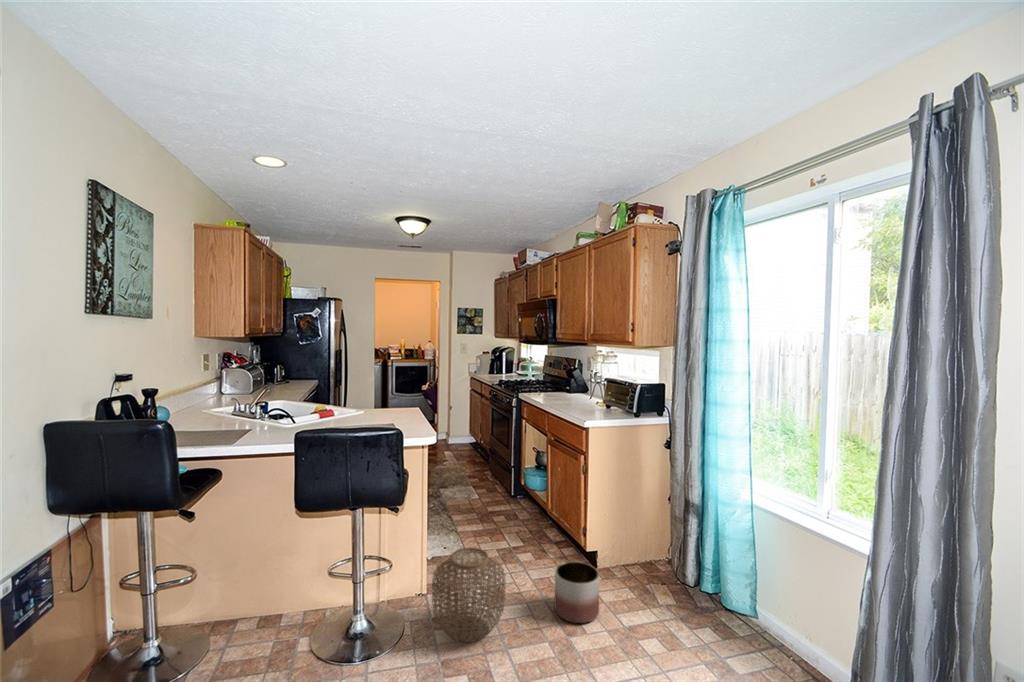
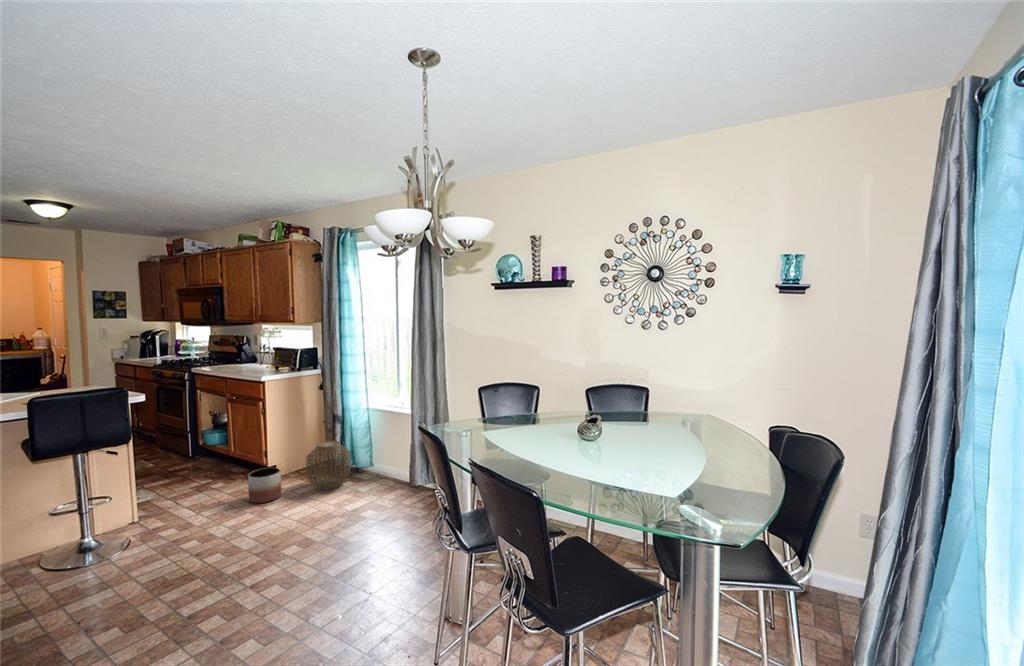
woven basket: present [432,547,505,642] -> present [306,441,351,490]

